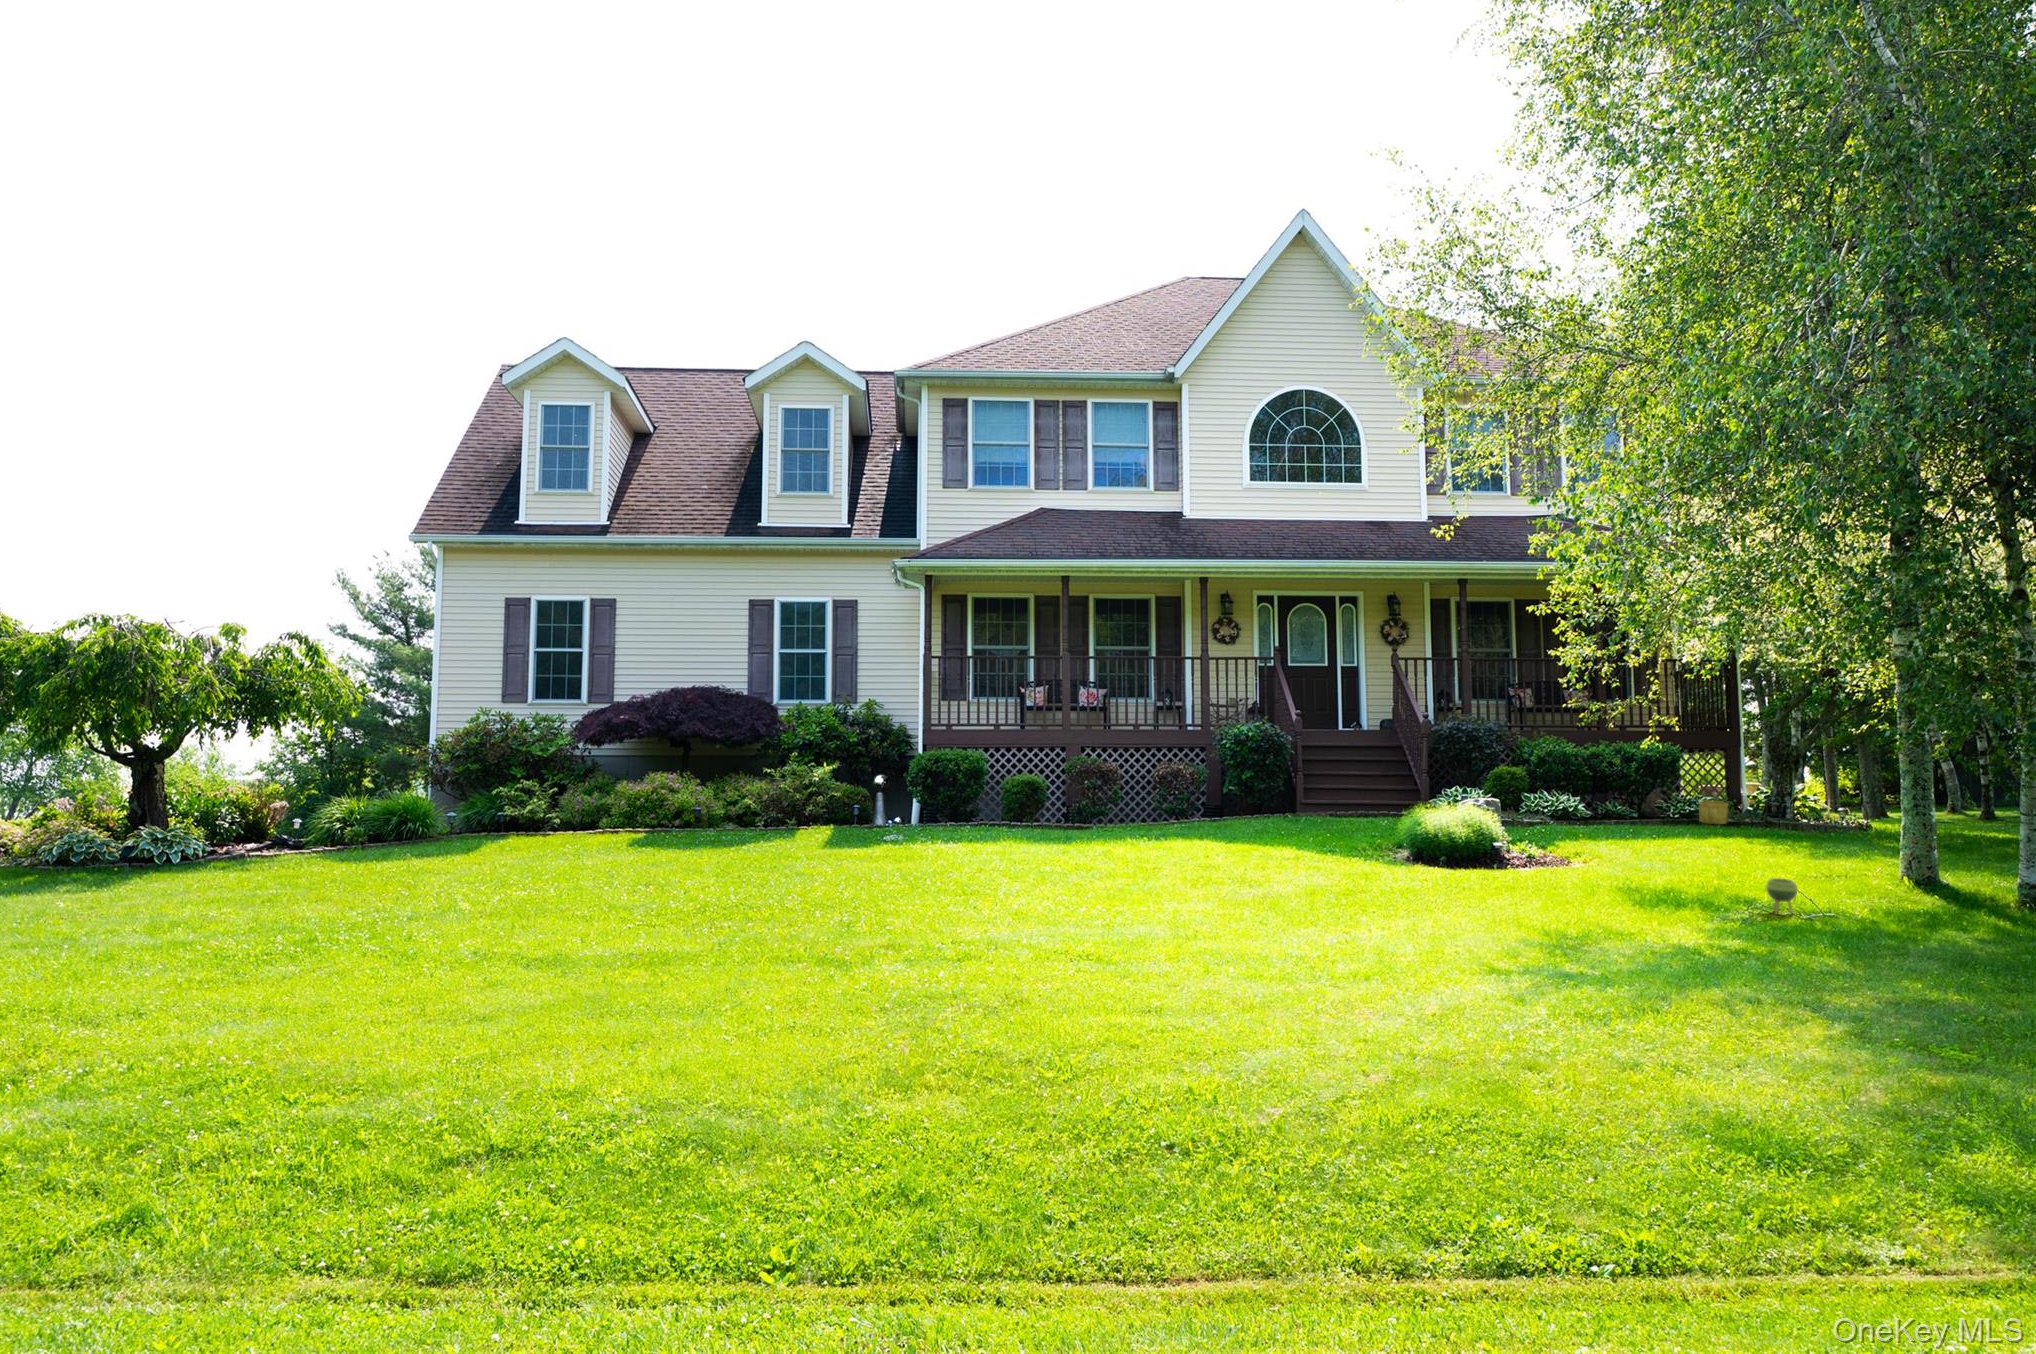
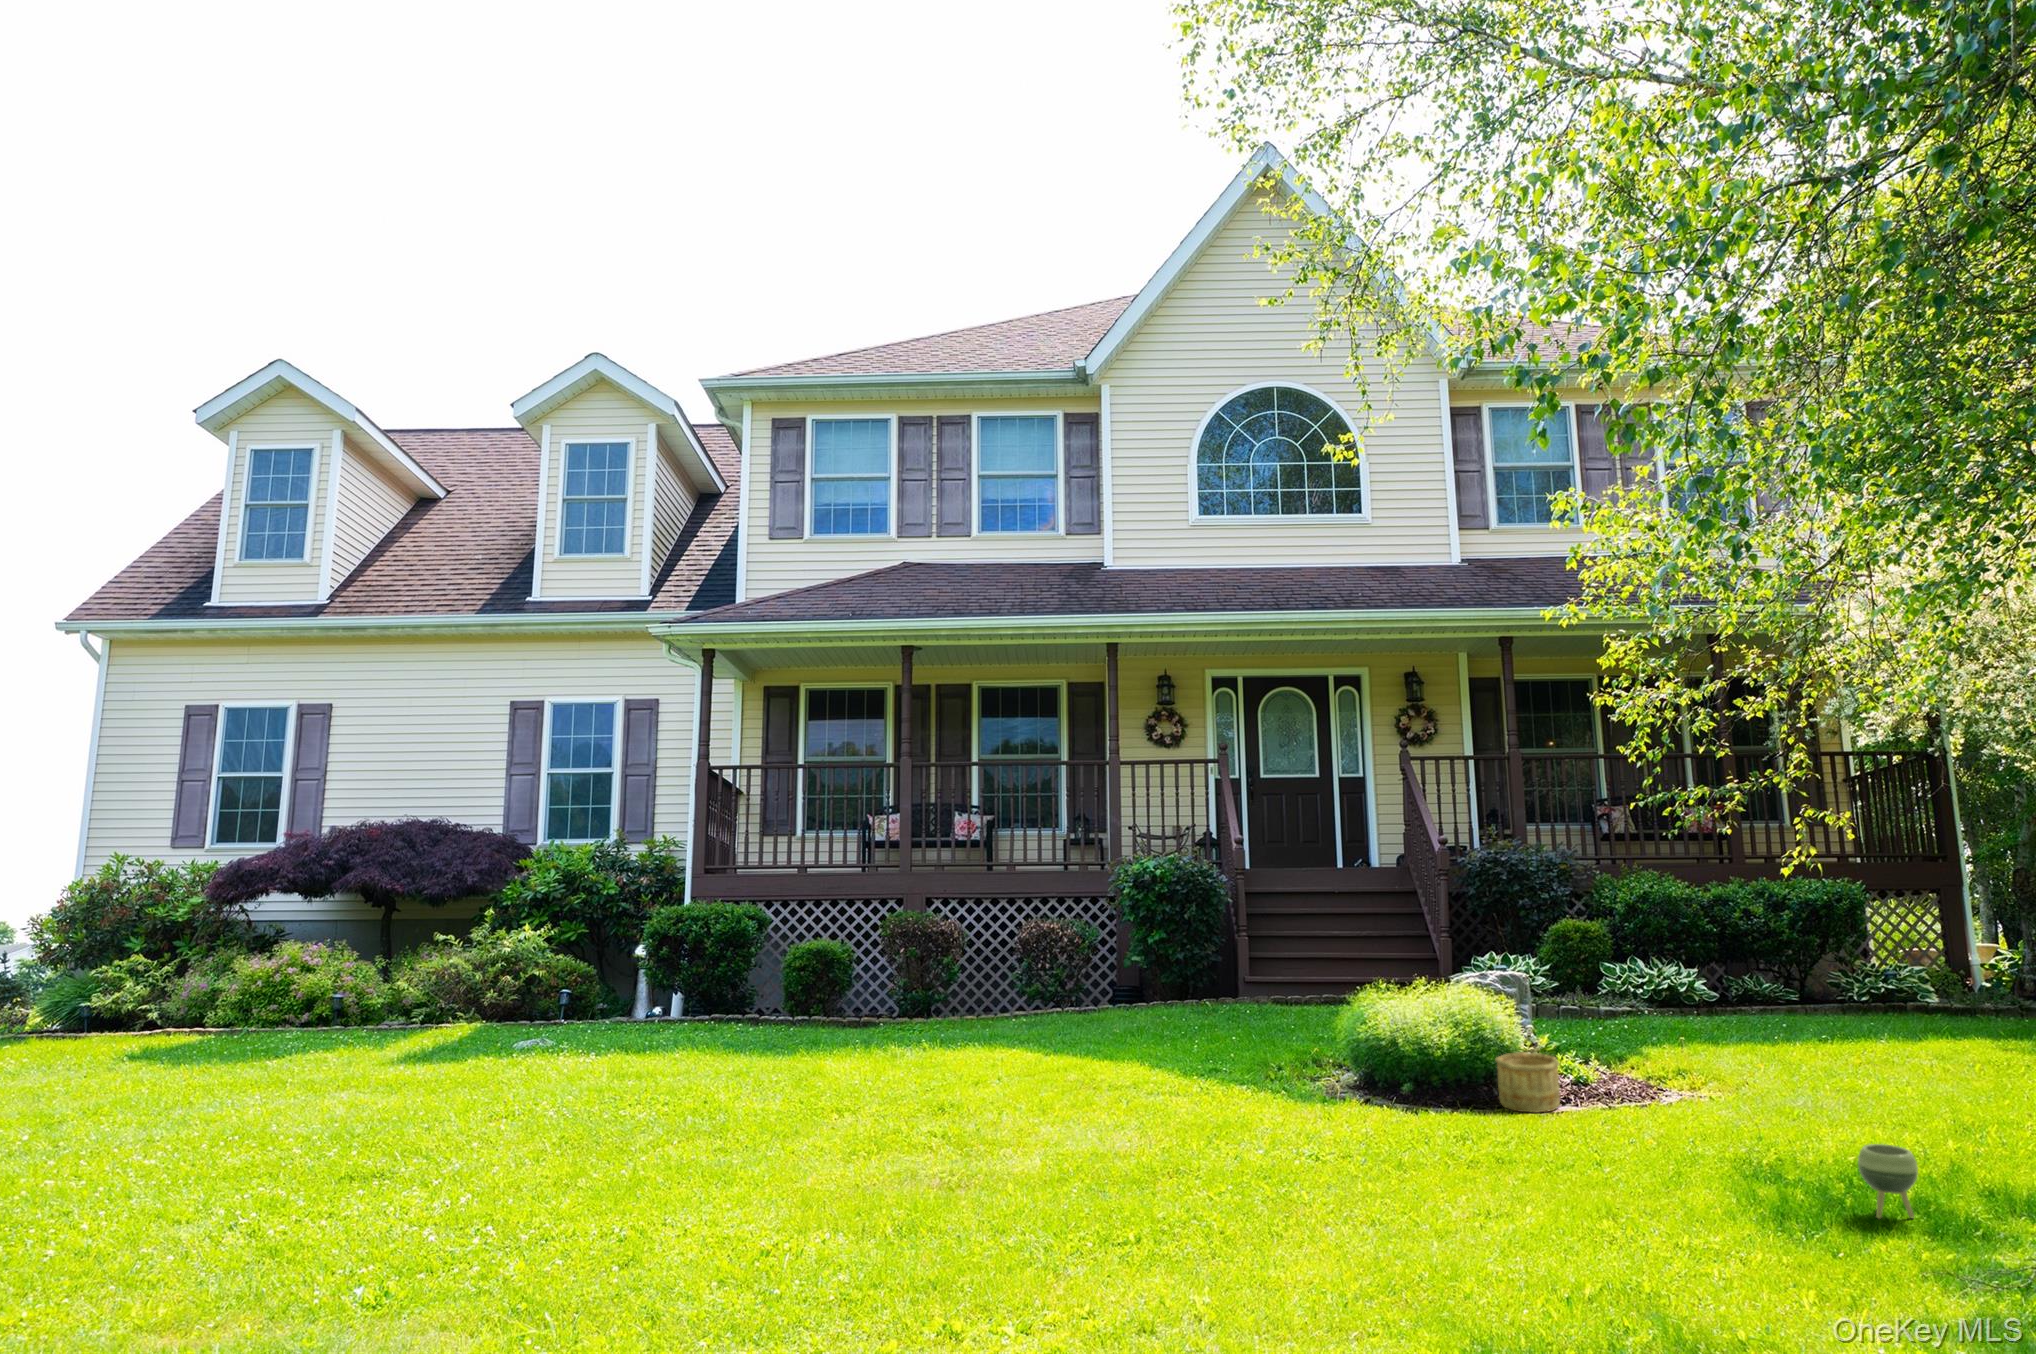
wooden bucket: present [1699,800,1728,824] -> present [1495,1052,1560,1113]

